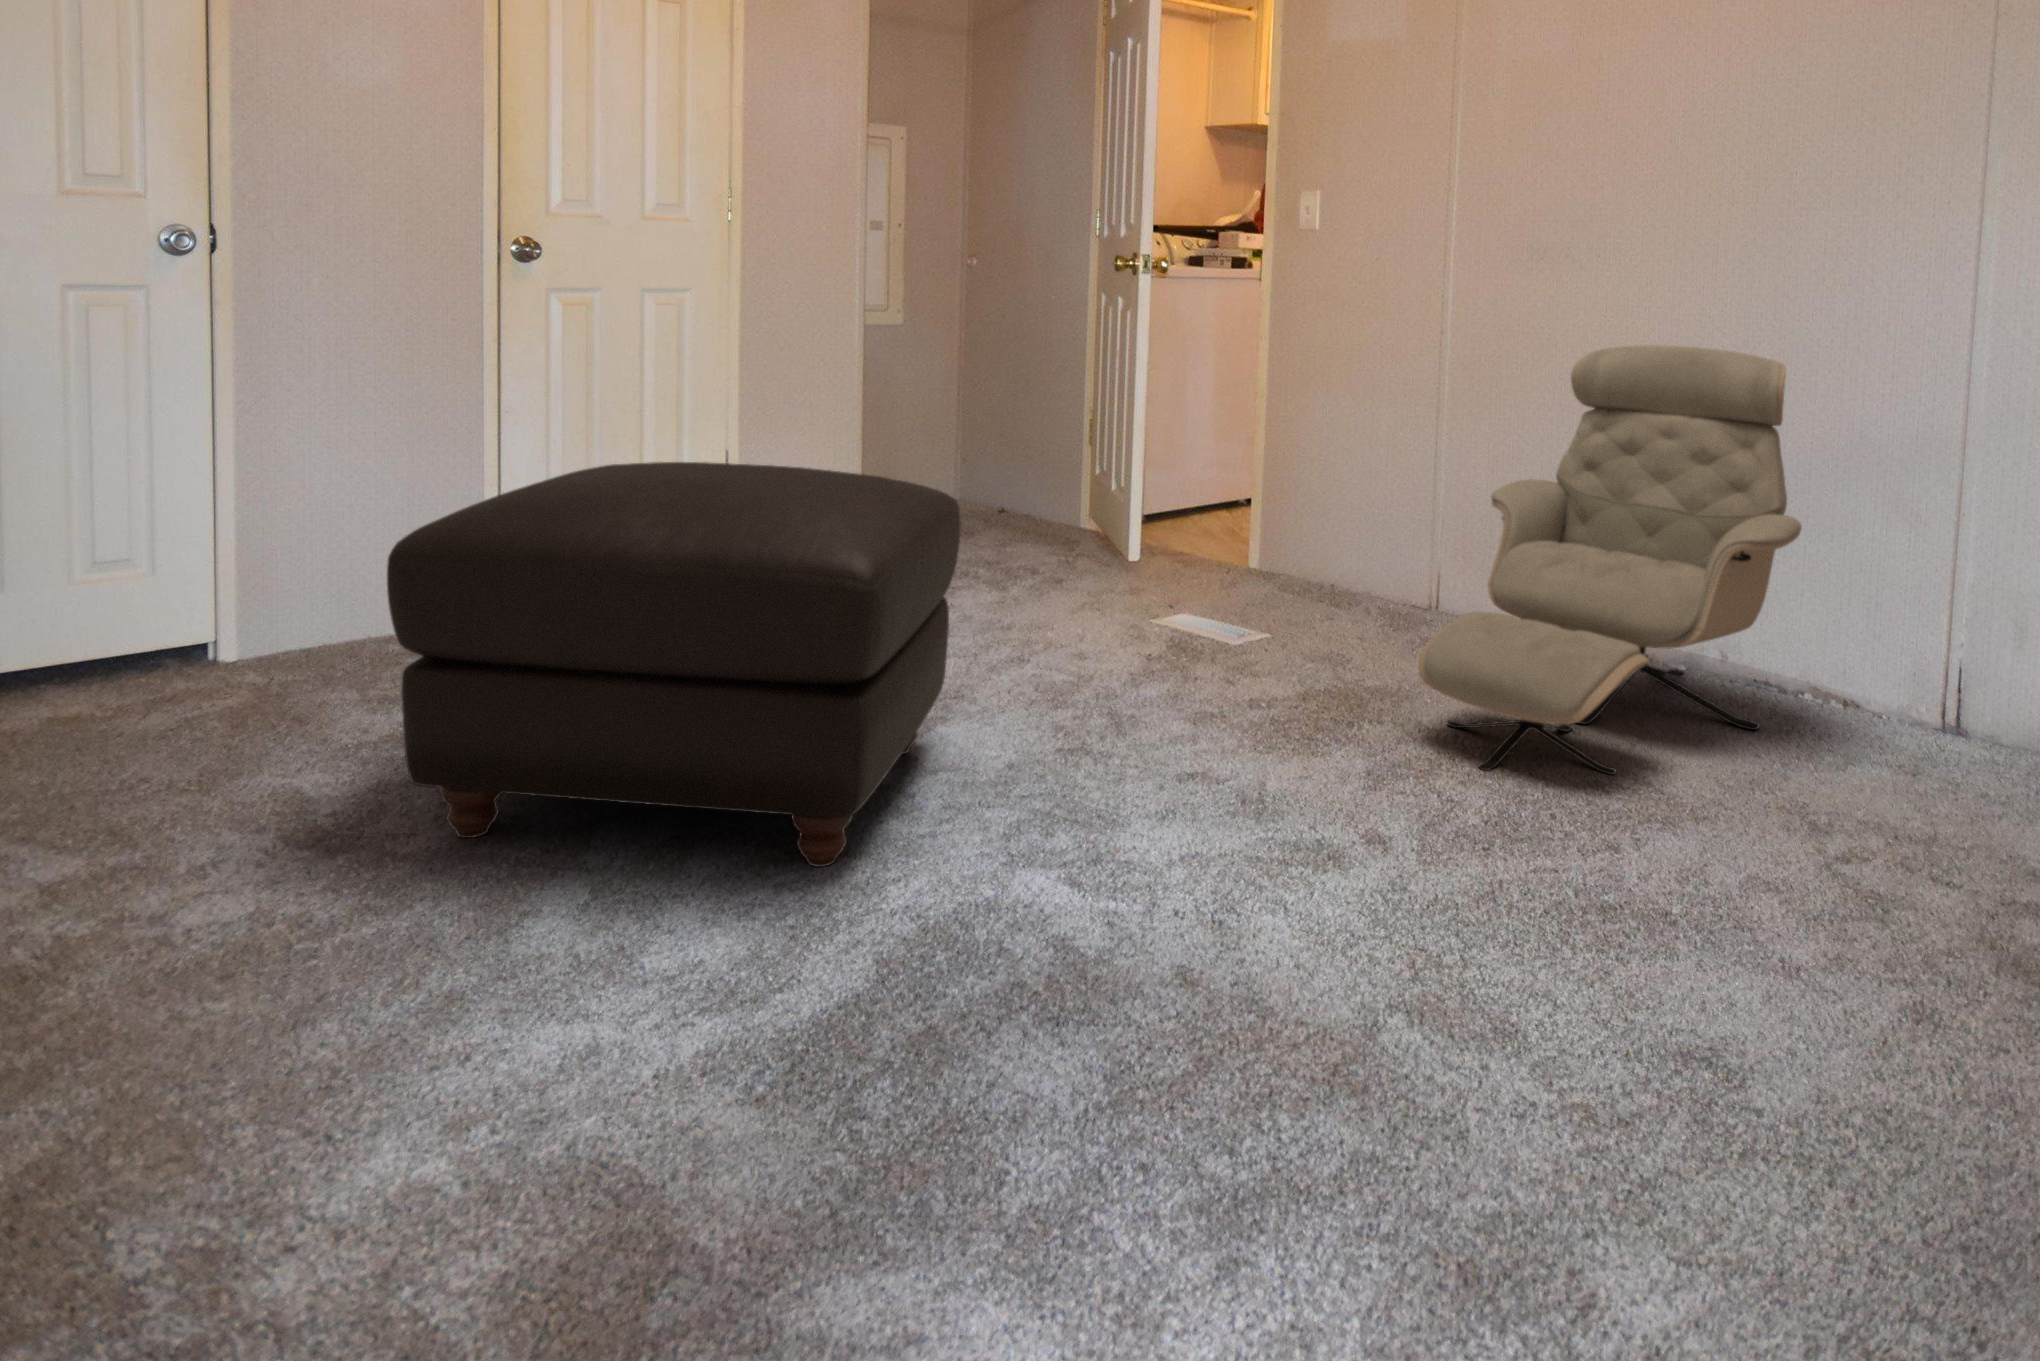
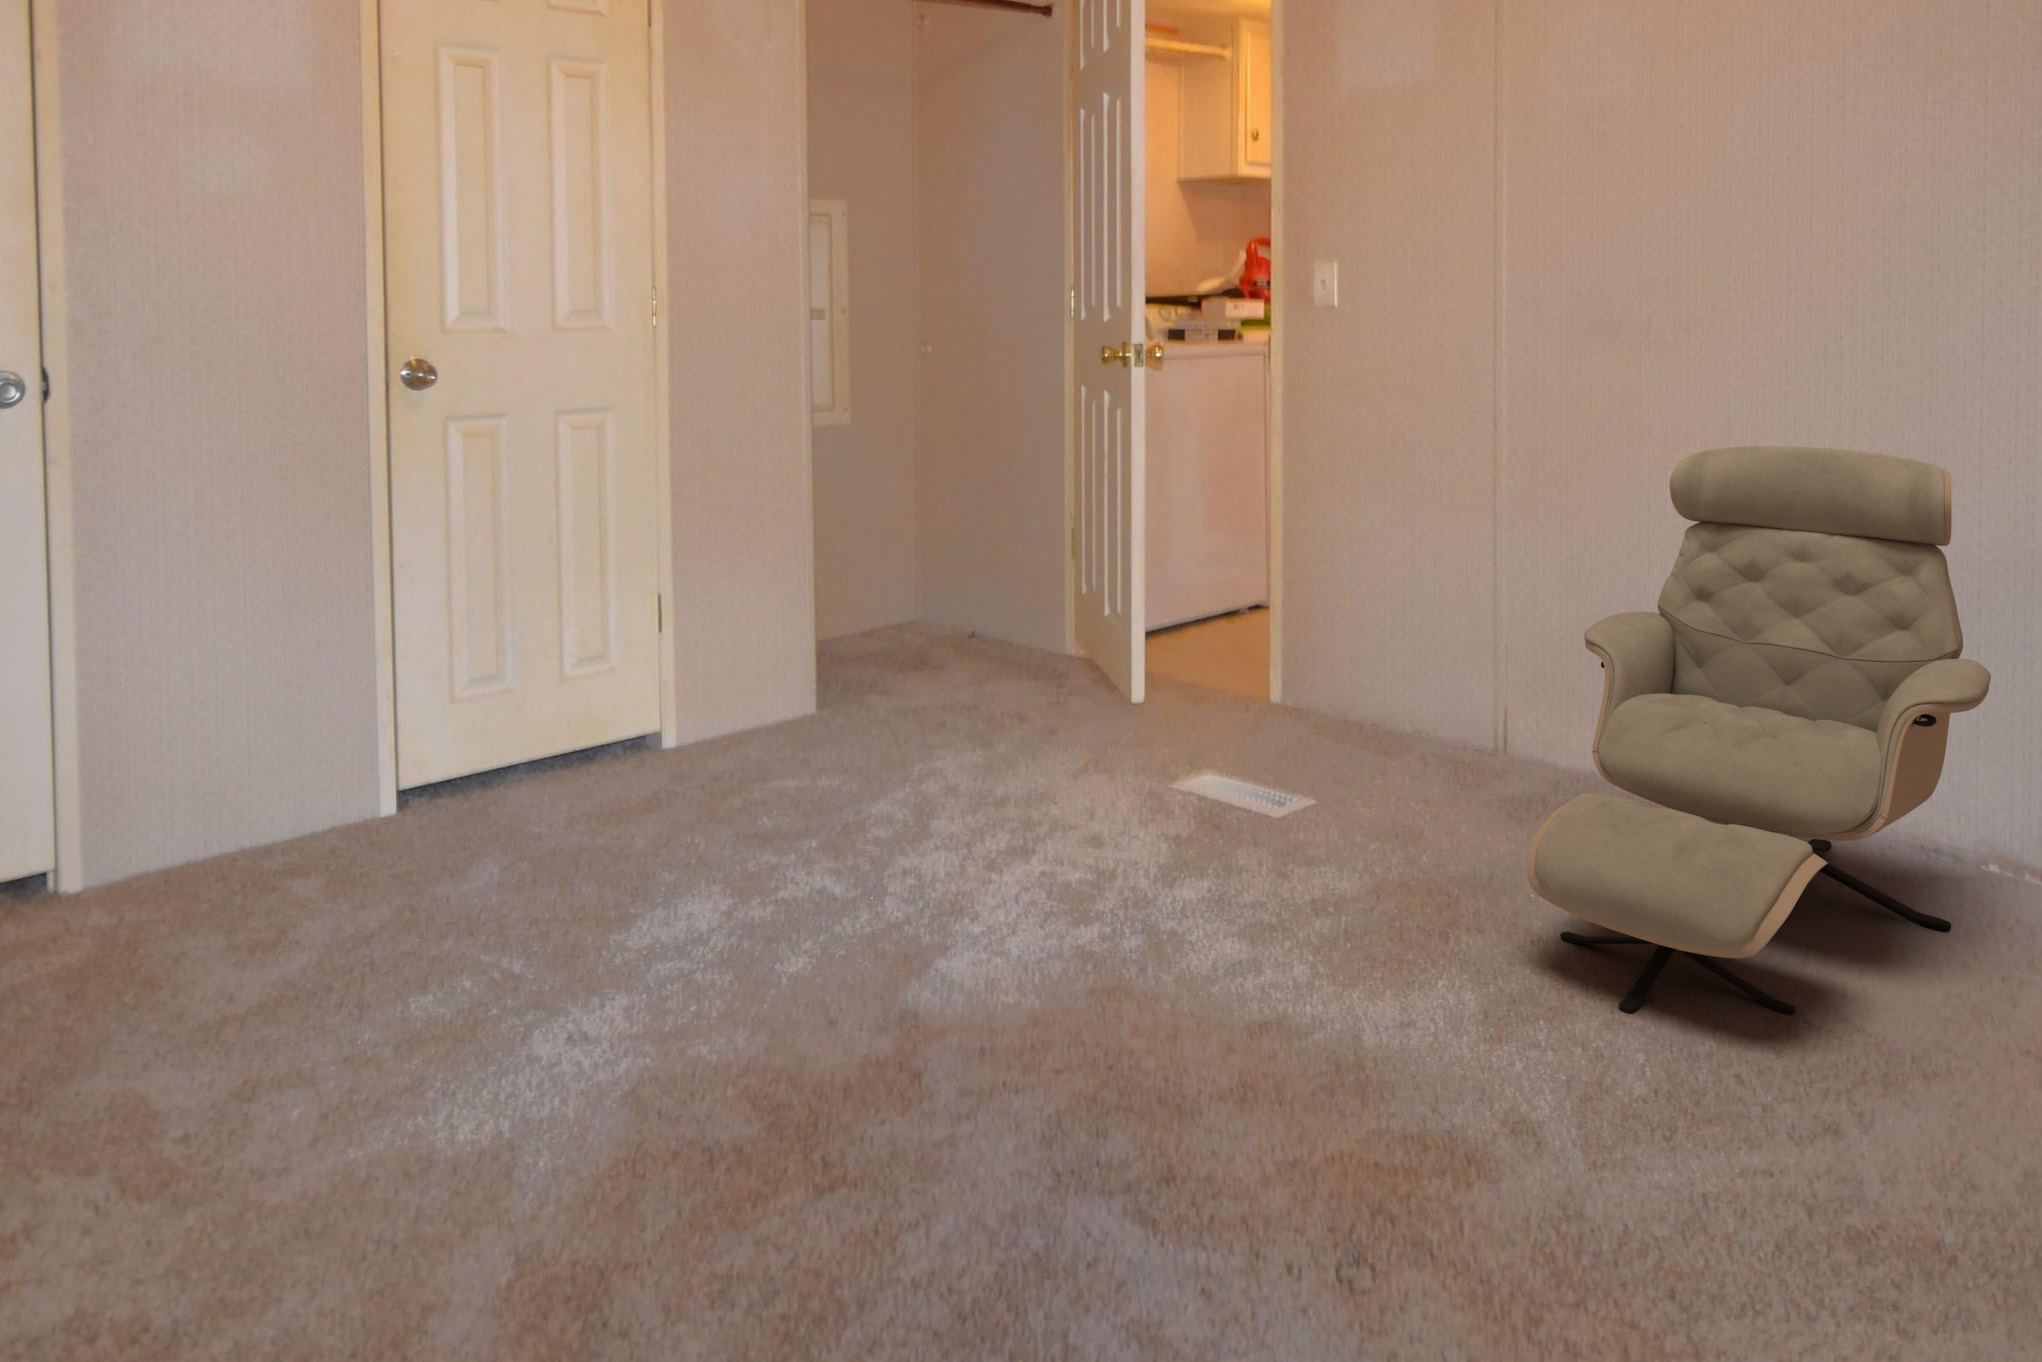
ottoman: present [387,462,961,867] -> none [232,661,953,1218]

